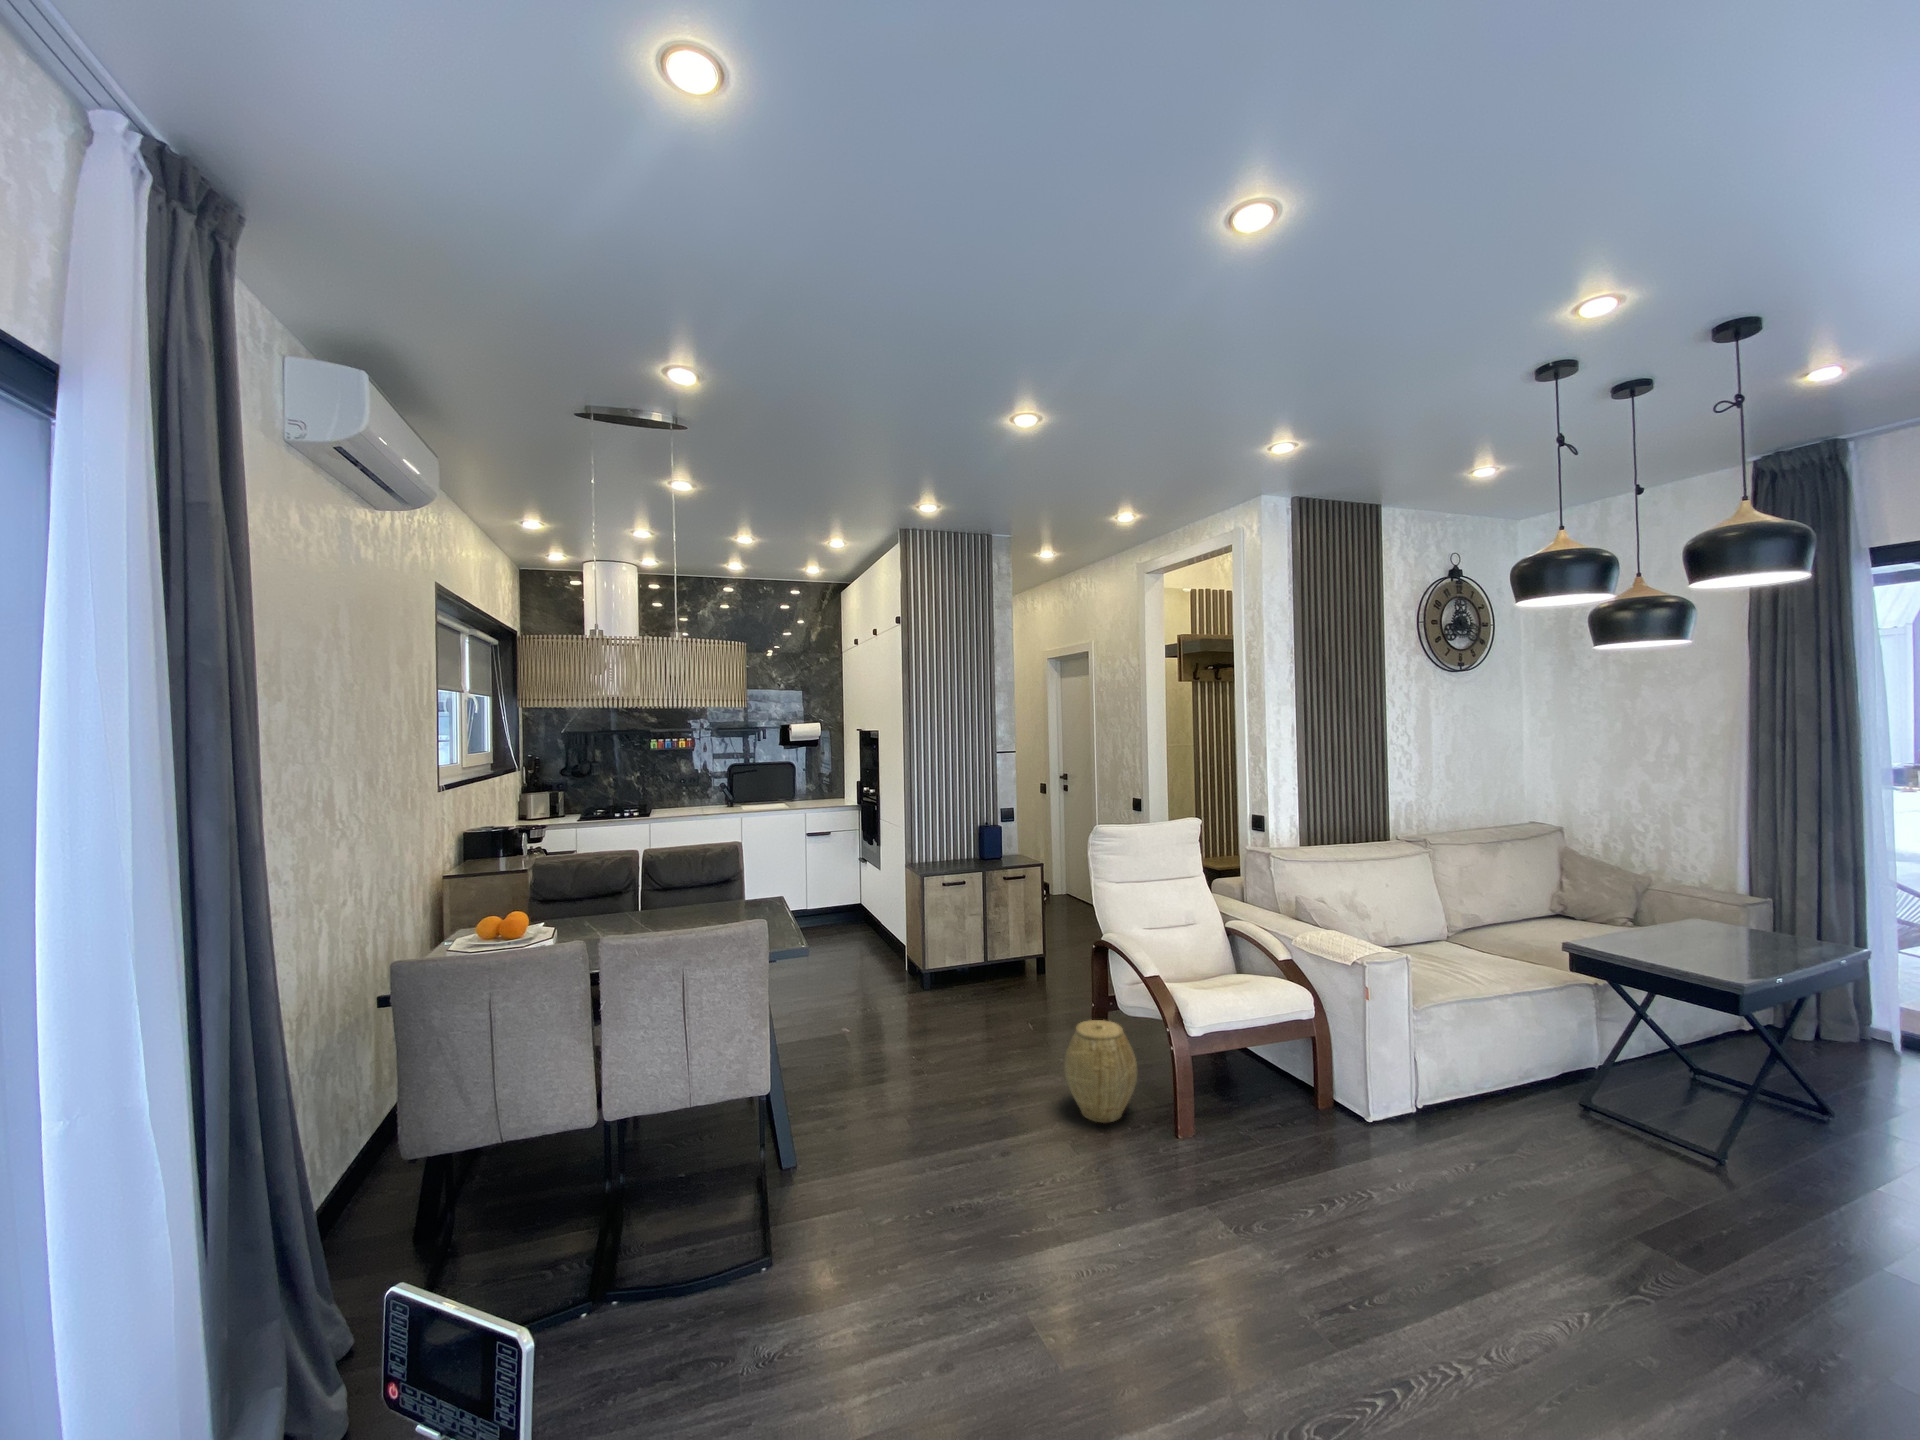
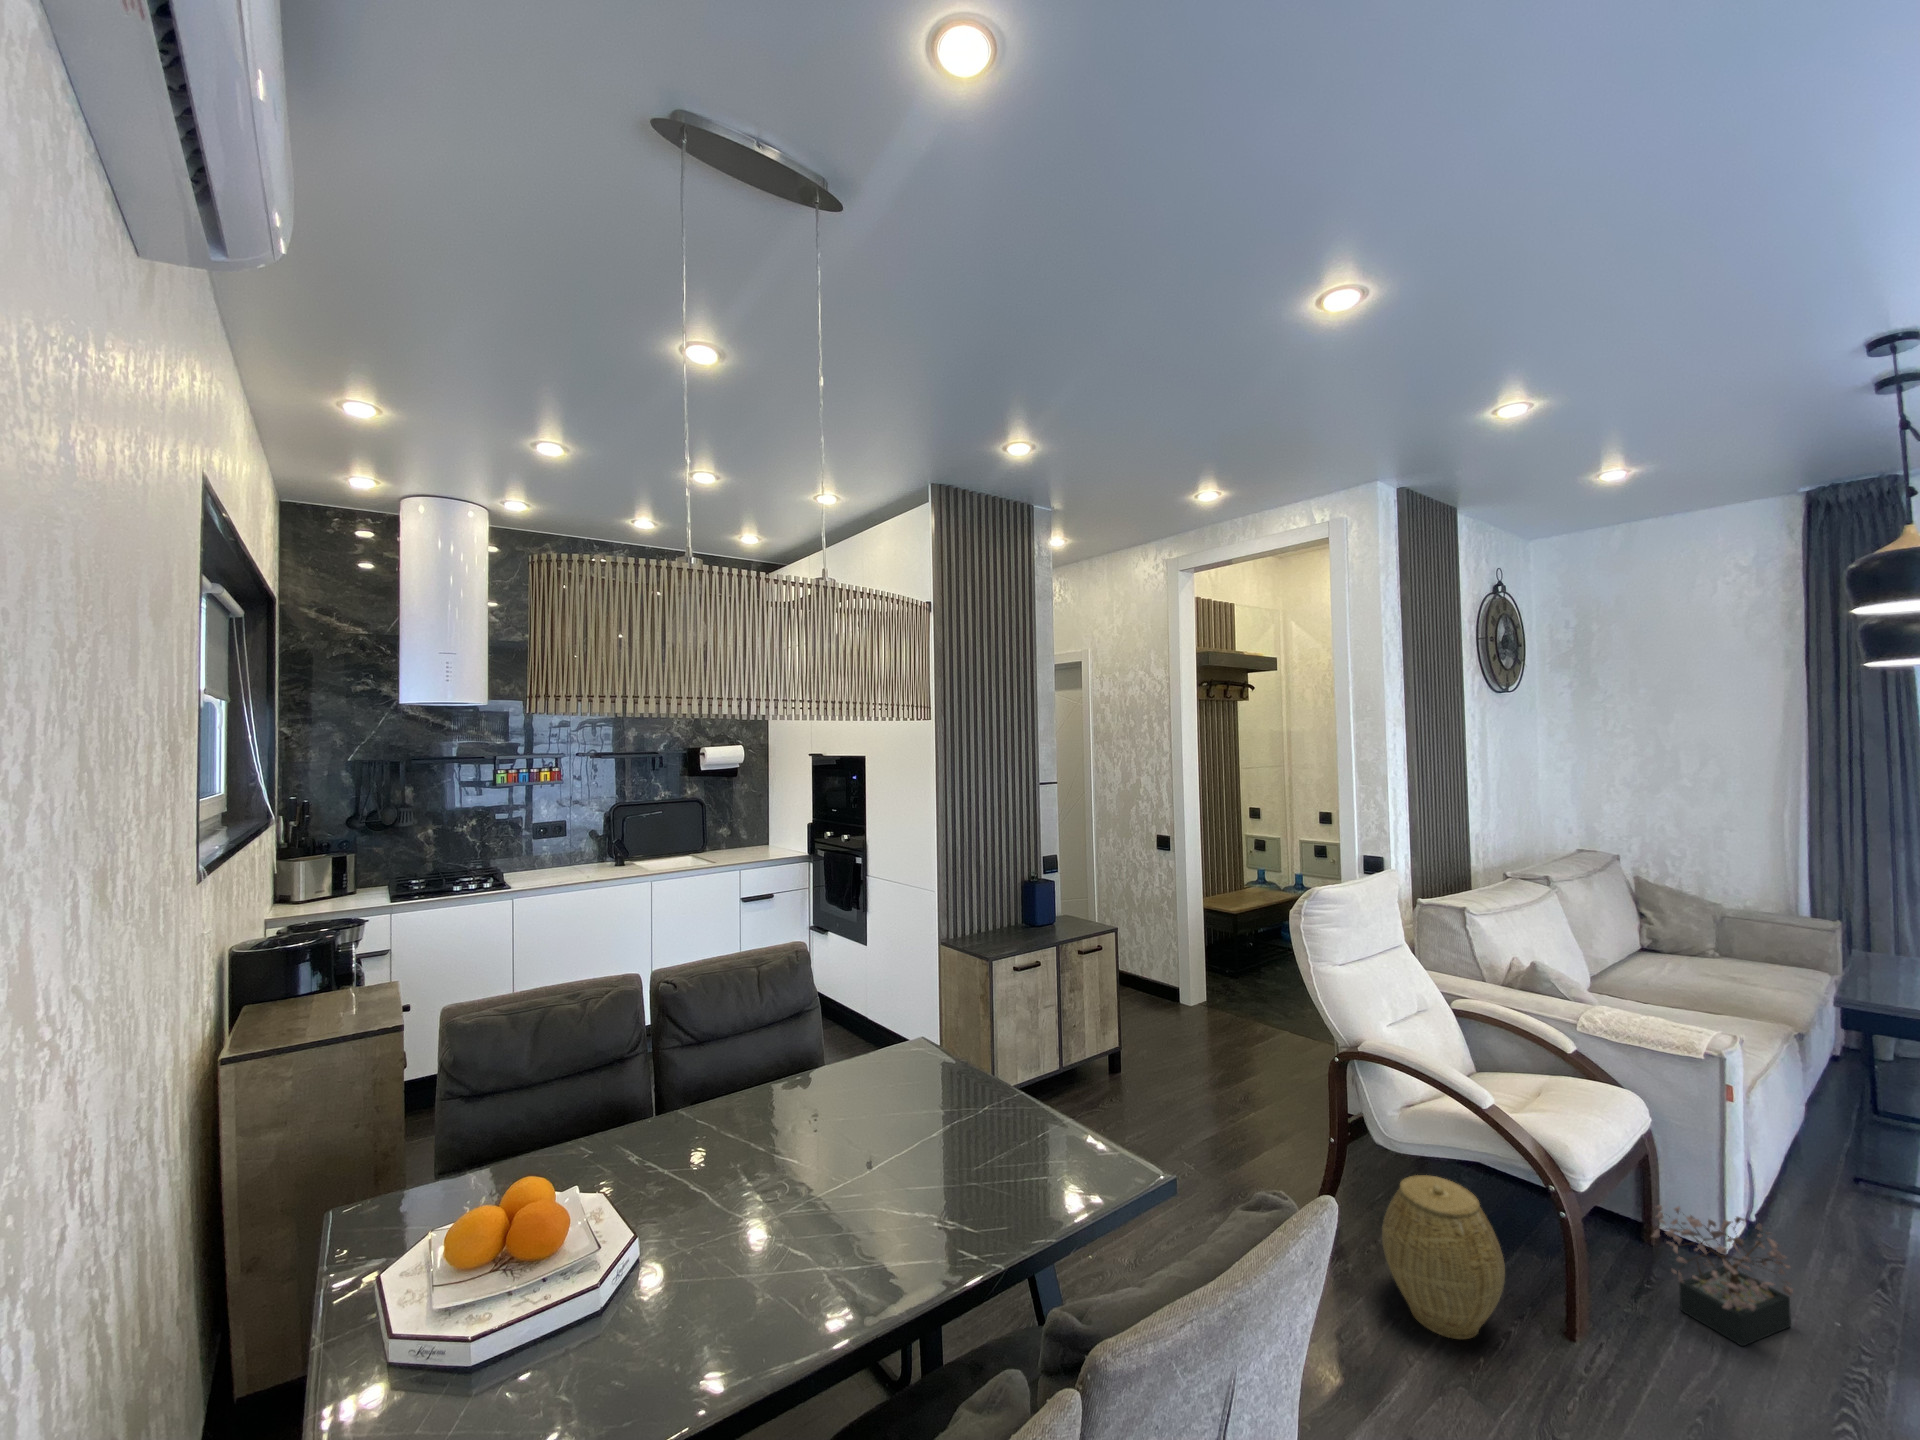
decorative plant: none [1257,1057,1360,1155] -> present [1652,1205,1793,1346]

